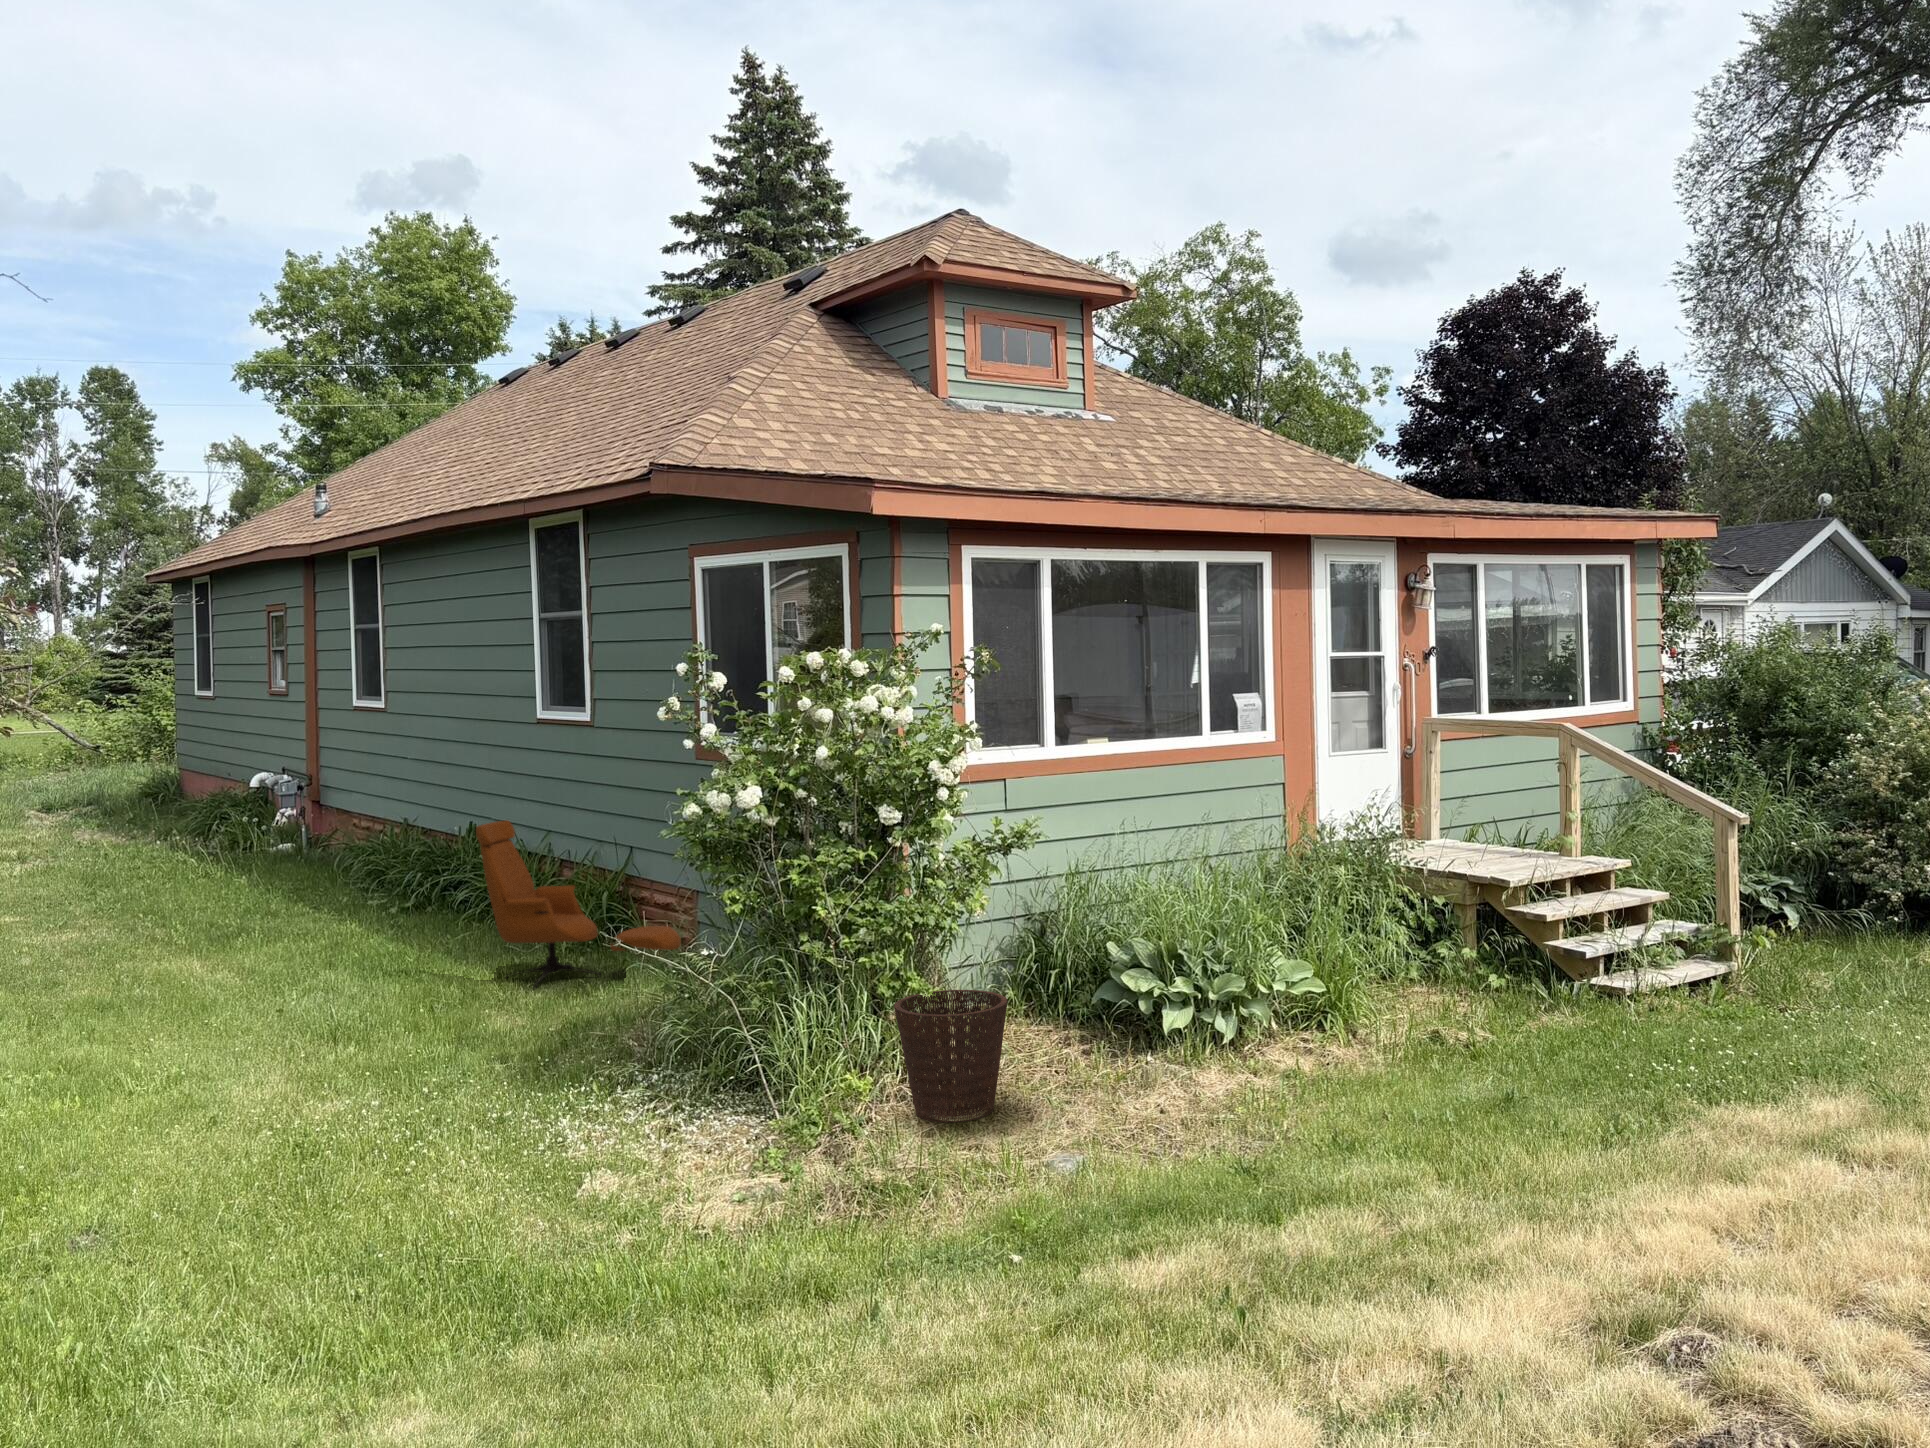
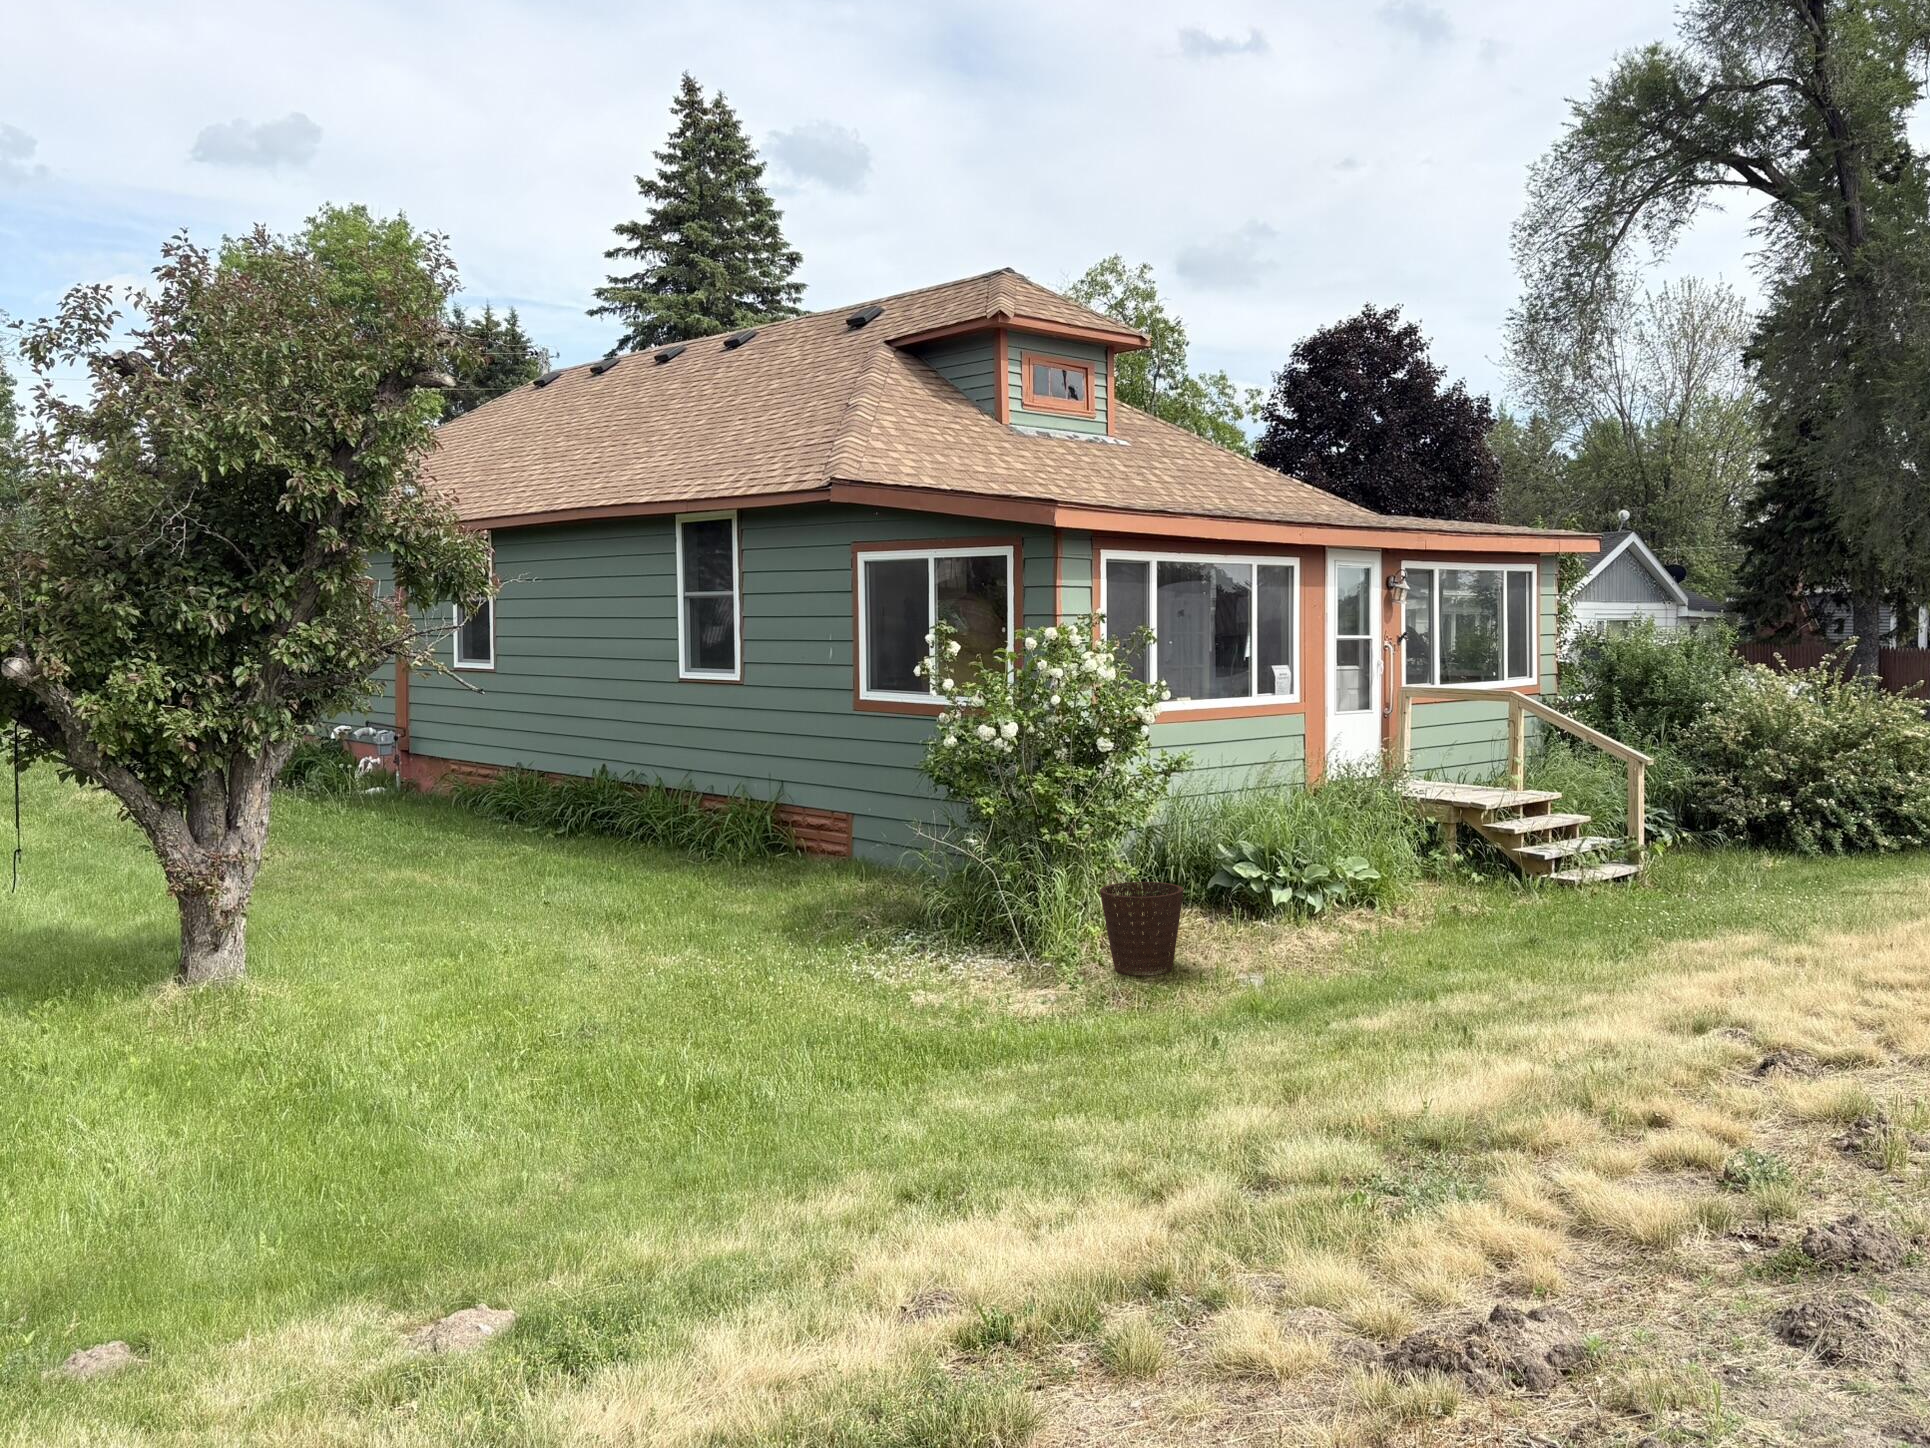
lounge chair: present [476,820,681,988] -> none [669,764,836,898]

